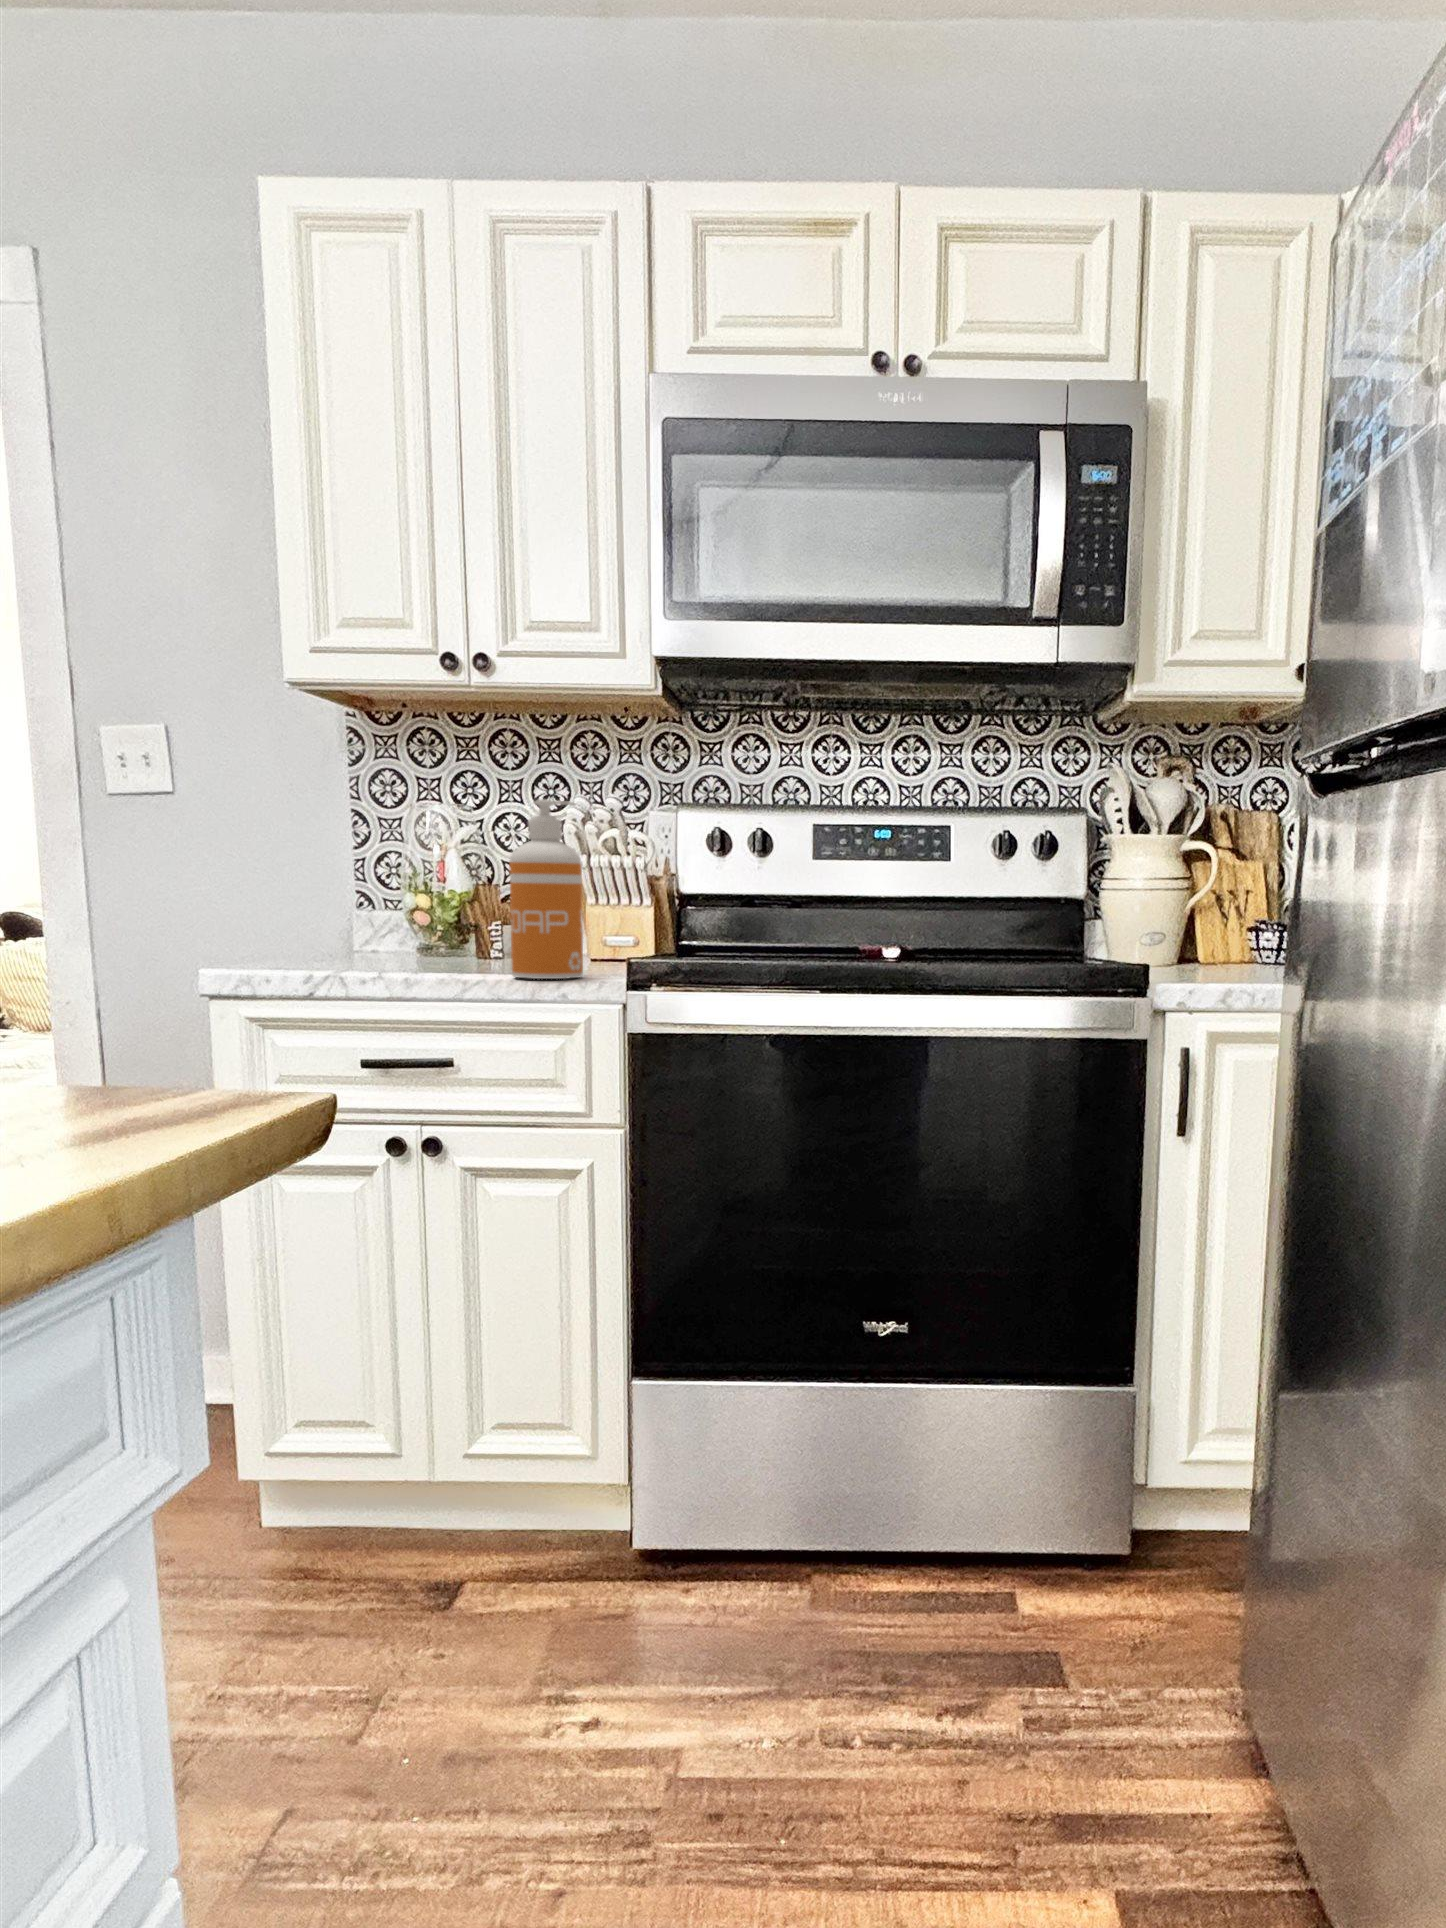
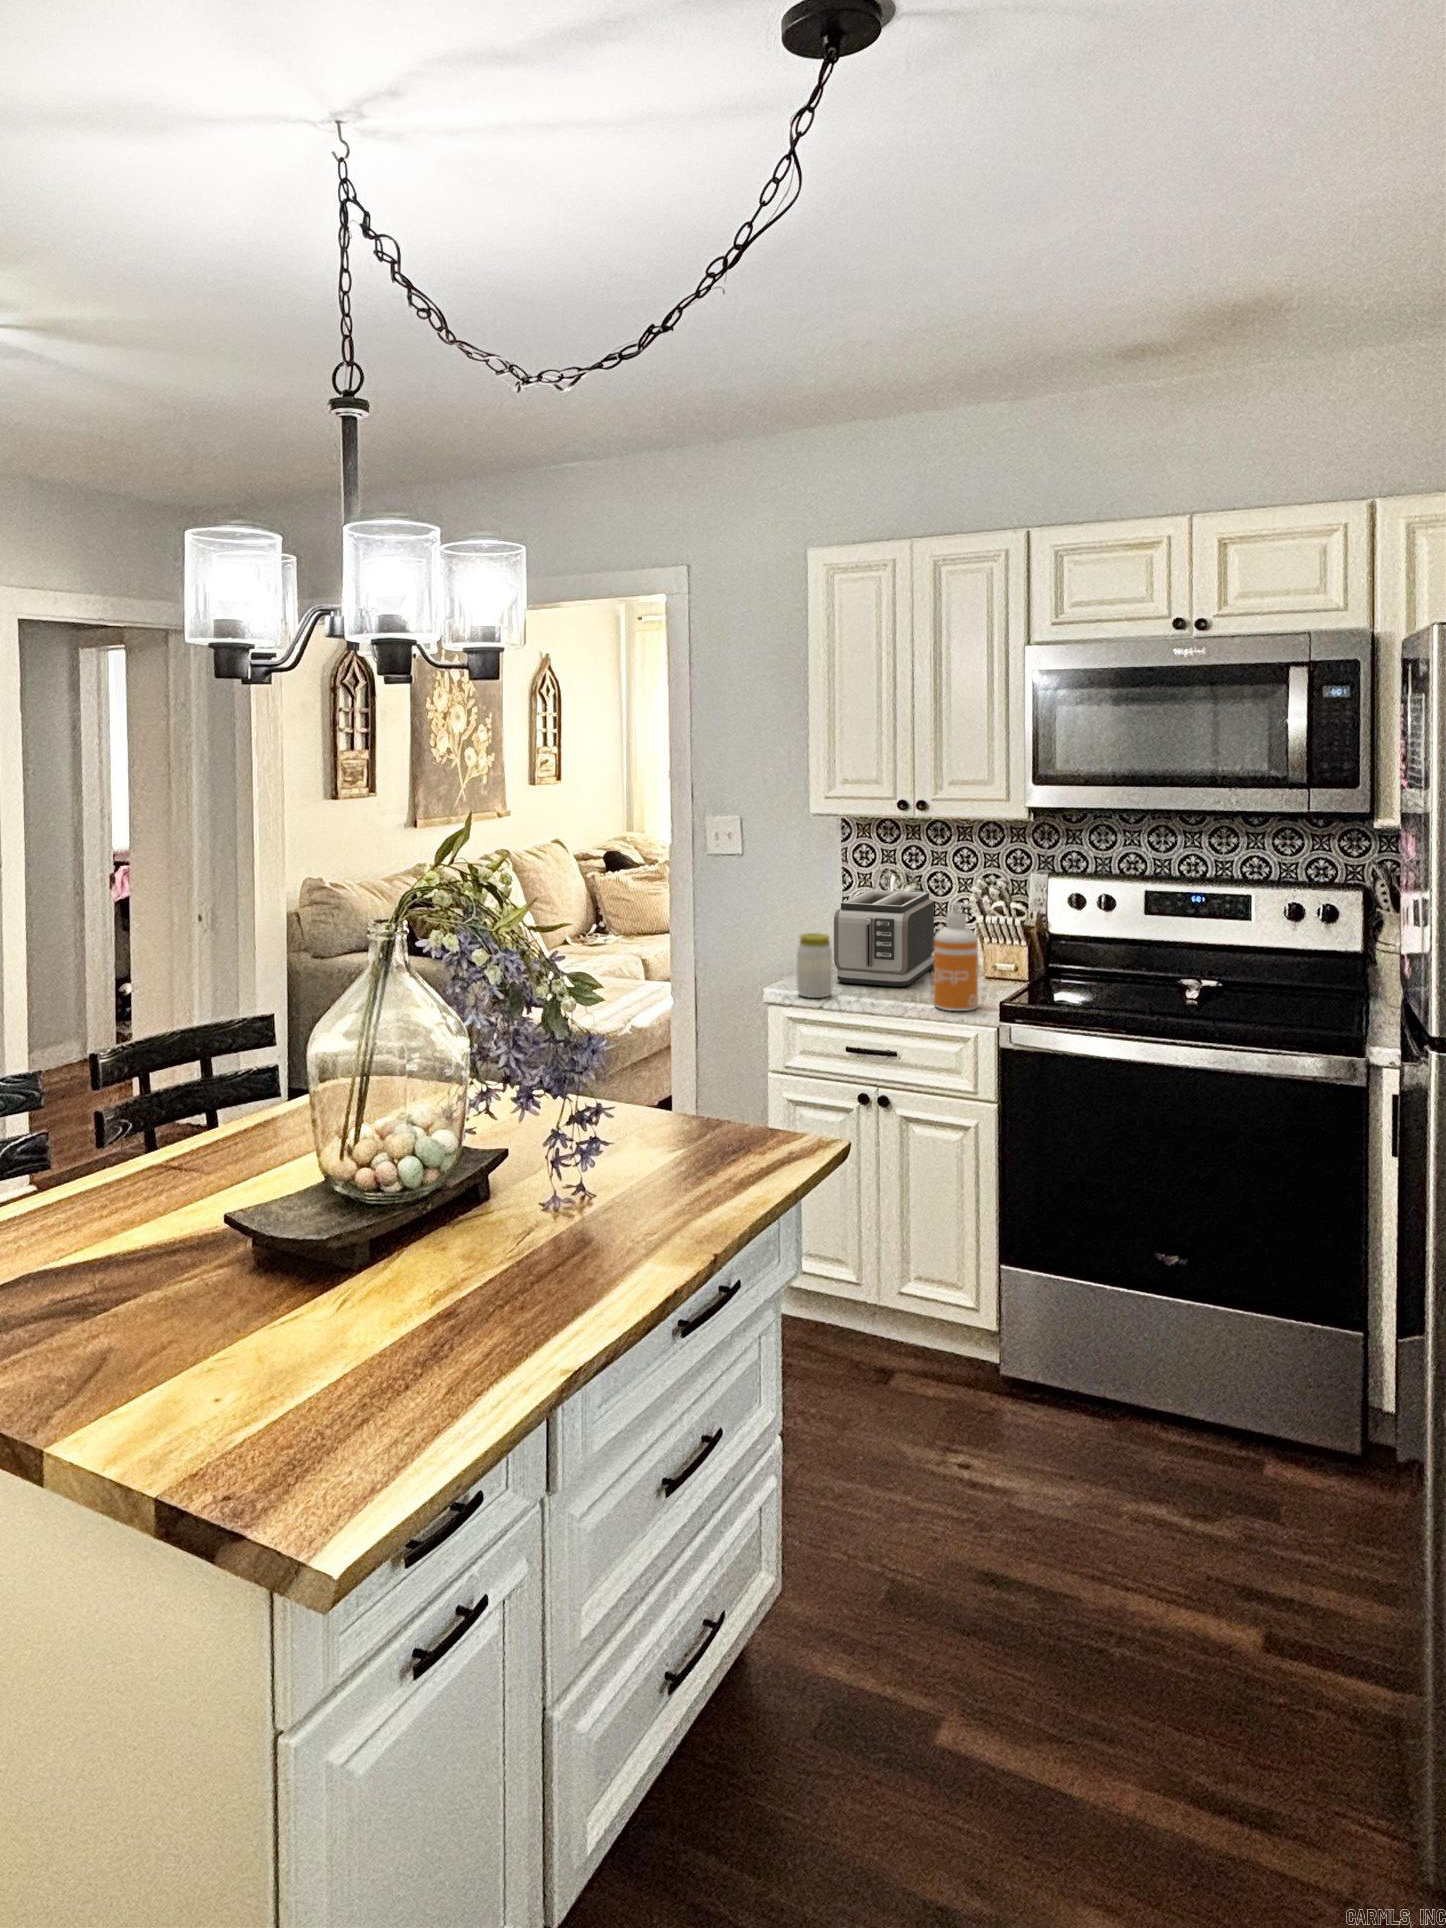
toaster: none [335,831,503,966] -> present [834,890,934,986]
jar: none [268,869,334,976] -> present [797,933,832,998]

